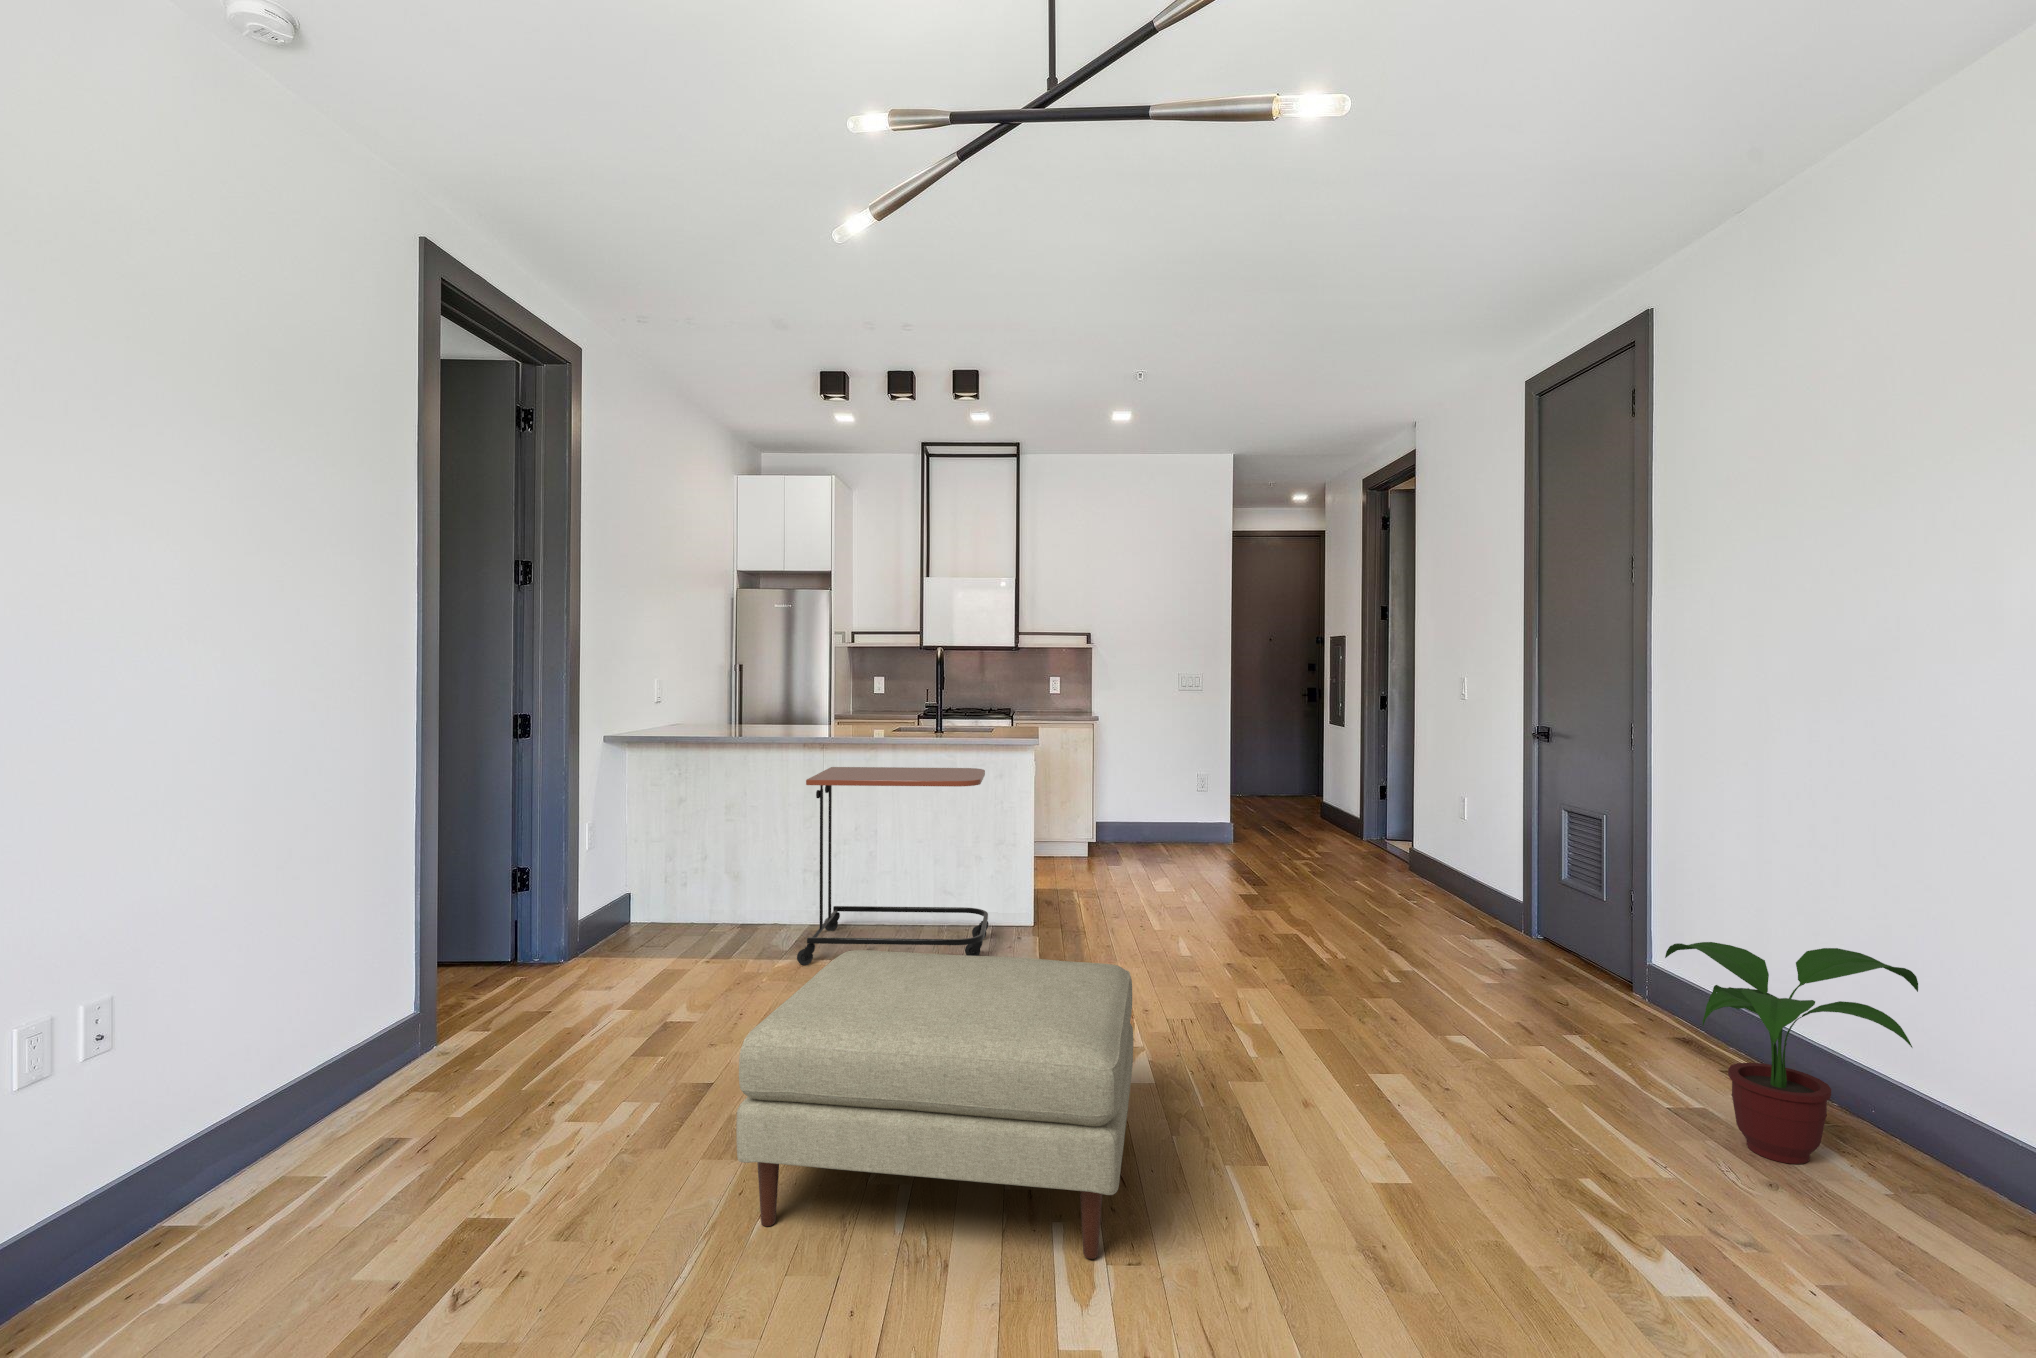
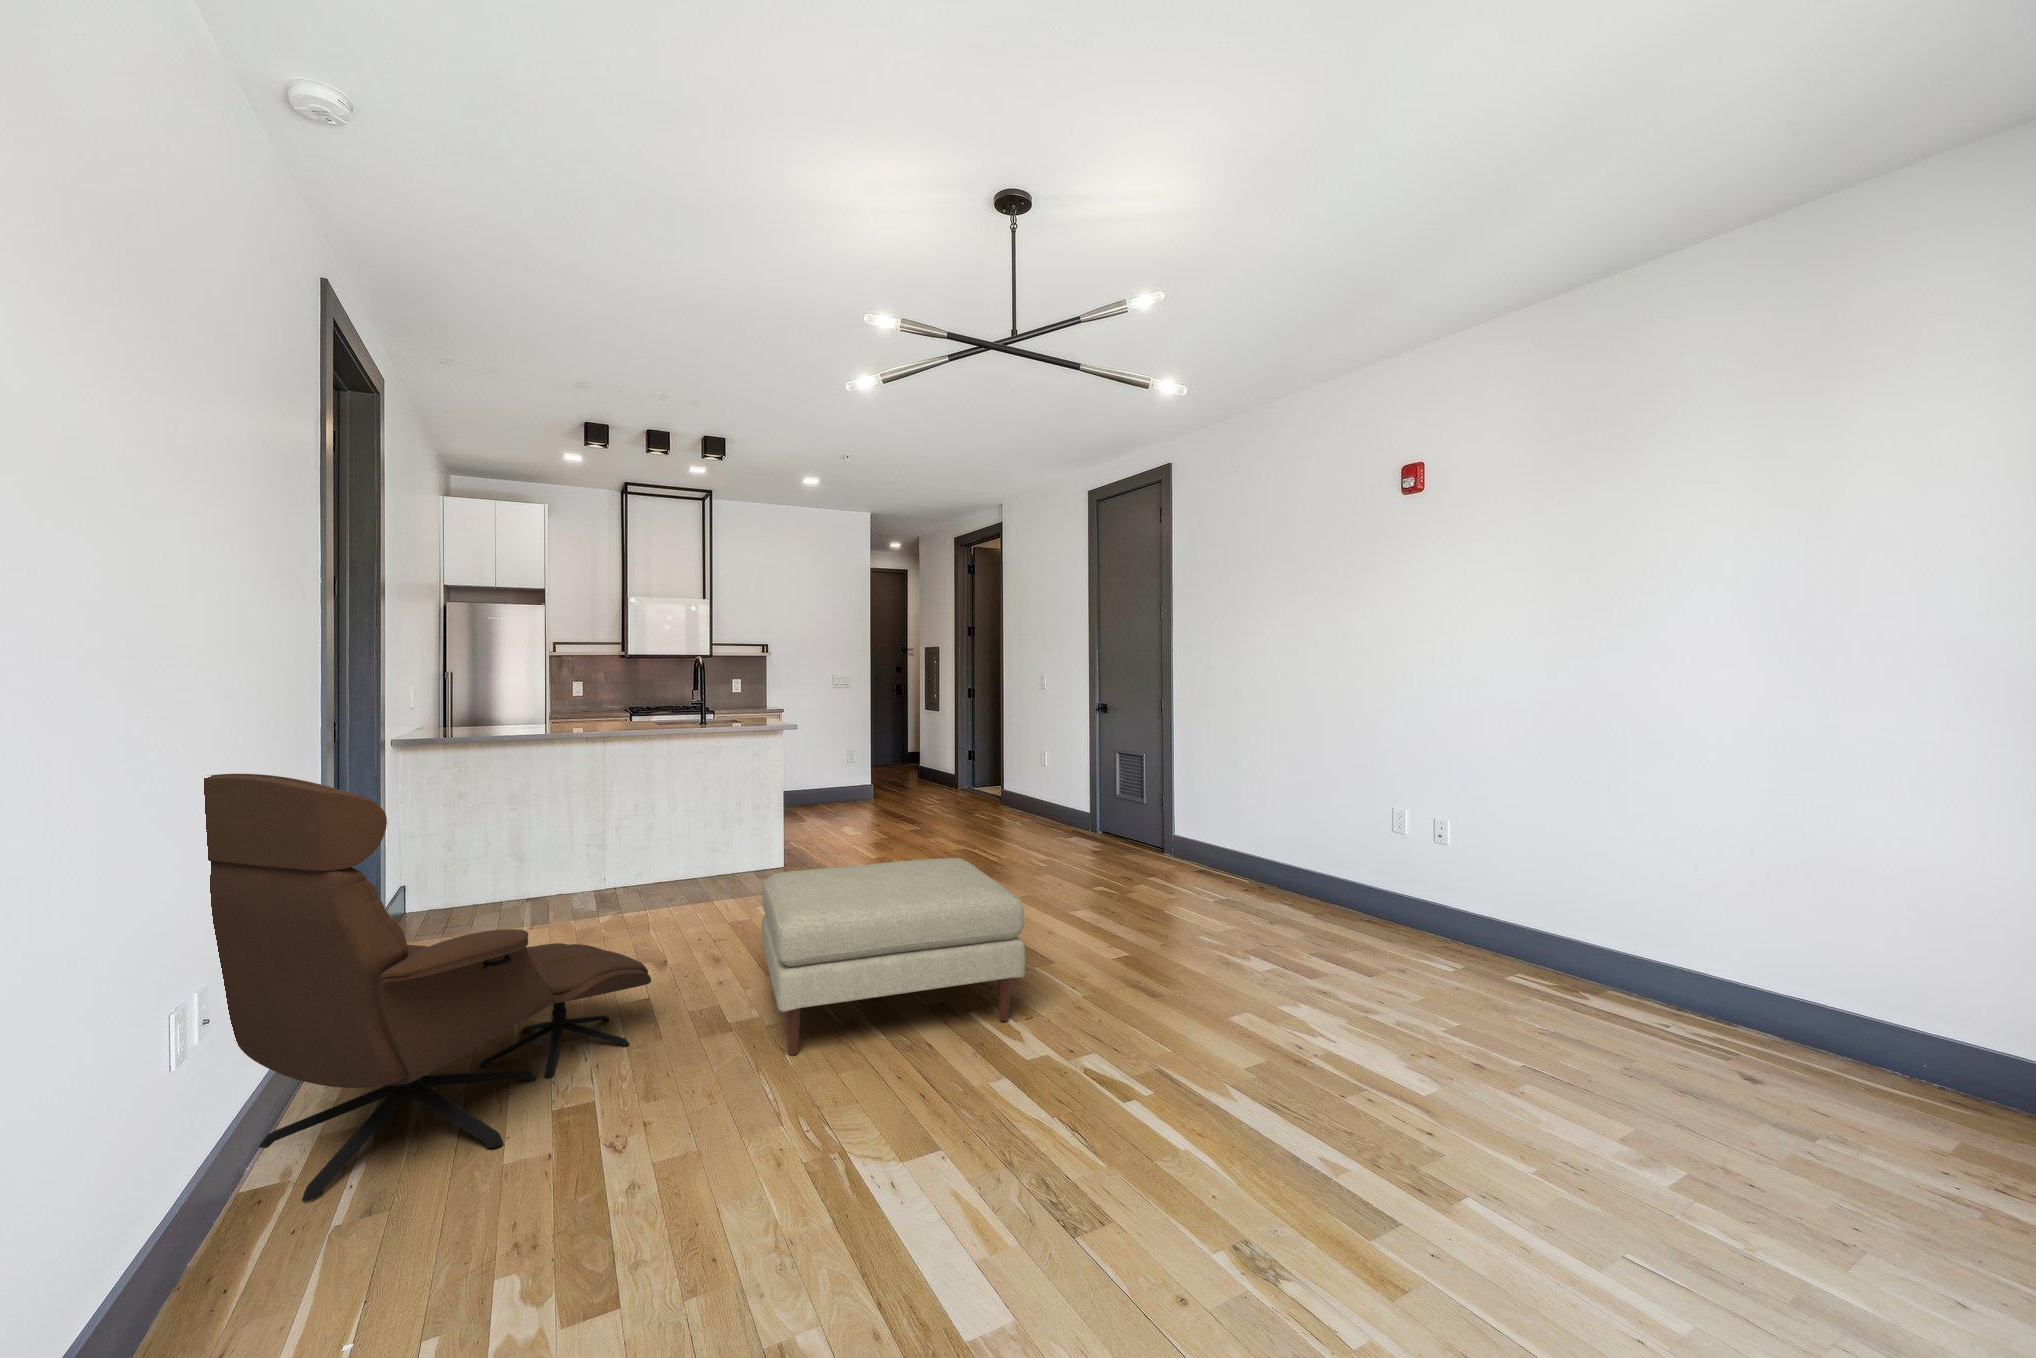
side table: present [797,767,988,965] -> none [615,749,773,916]
lounge chair: none [121,778,661,1267] -> present [204,774,651,1201]
potted plant: present [1665,942,1918,1164] -> none [1208,806,1323,915]

